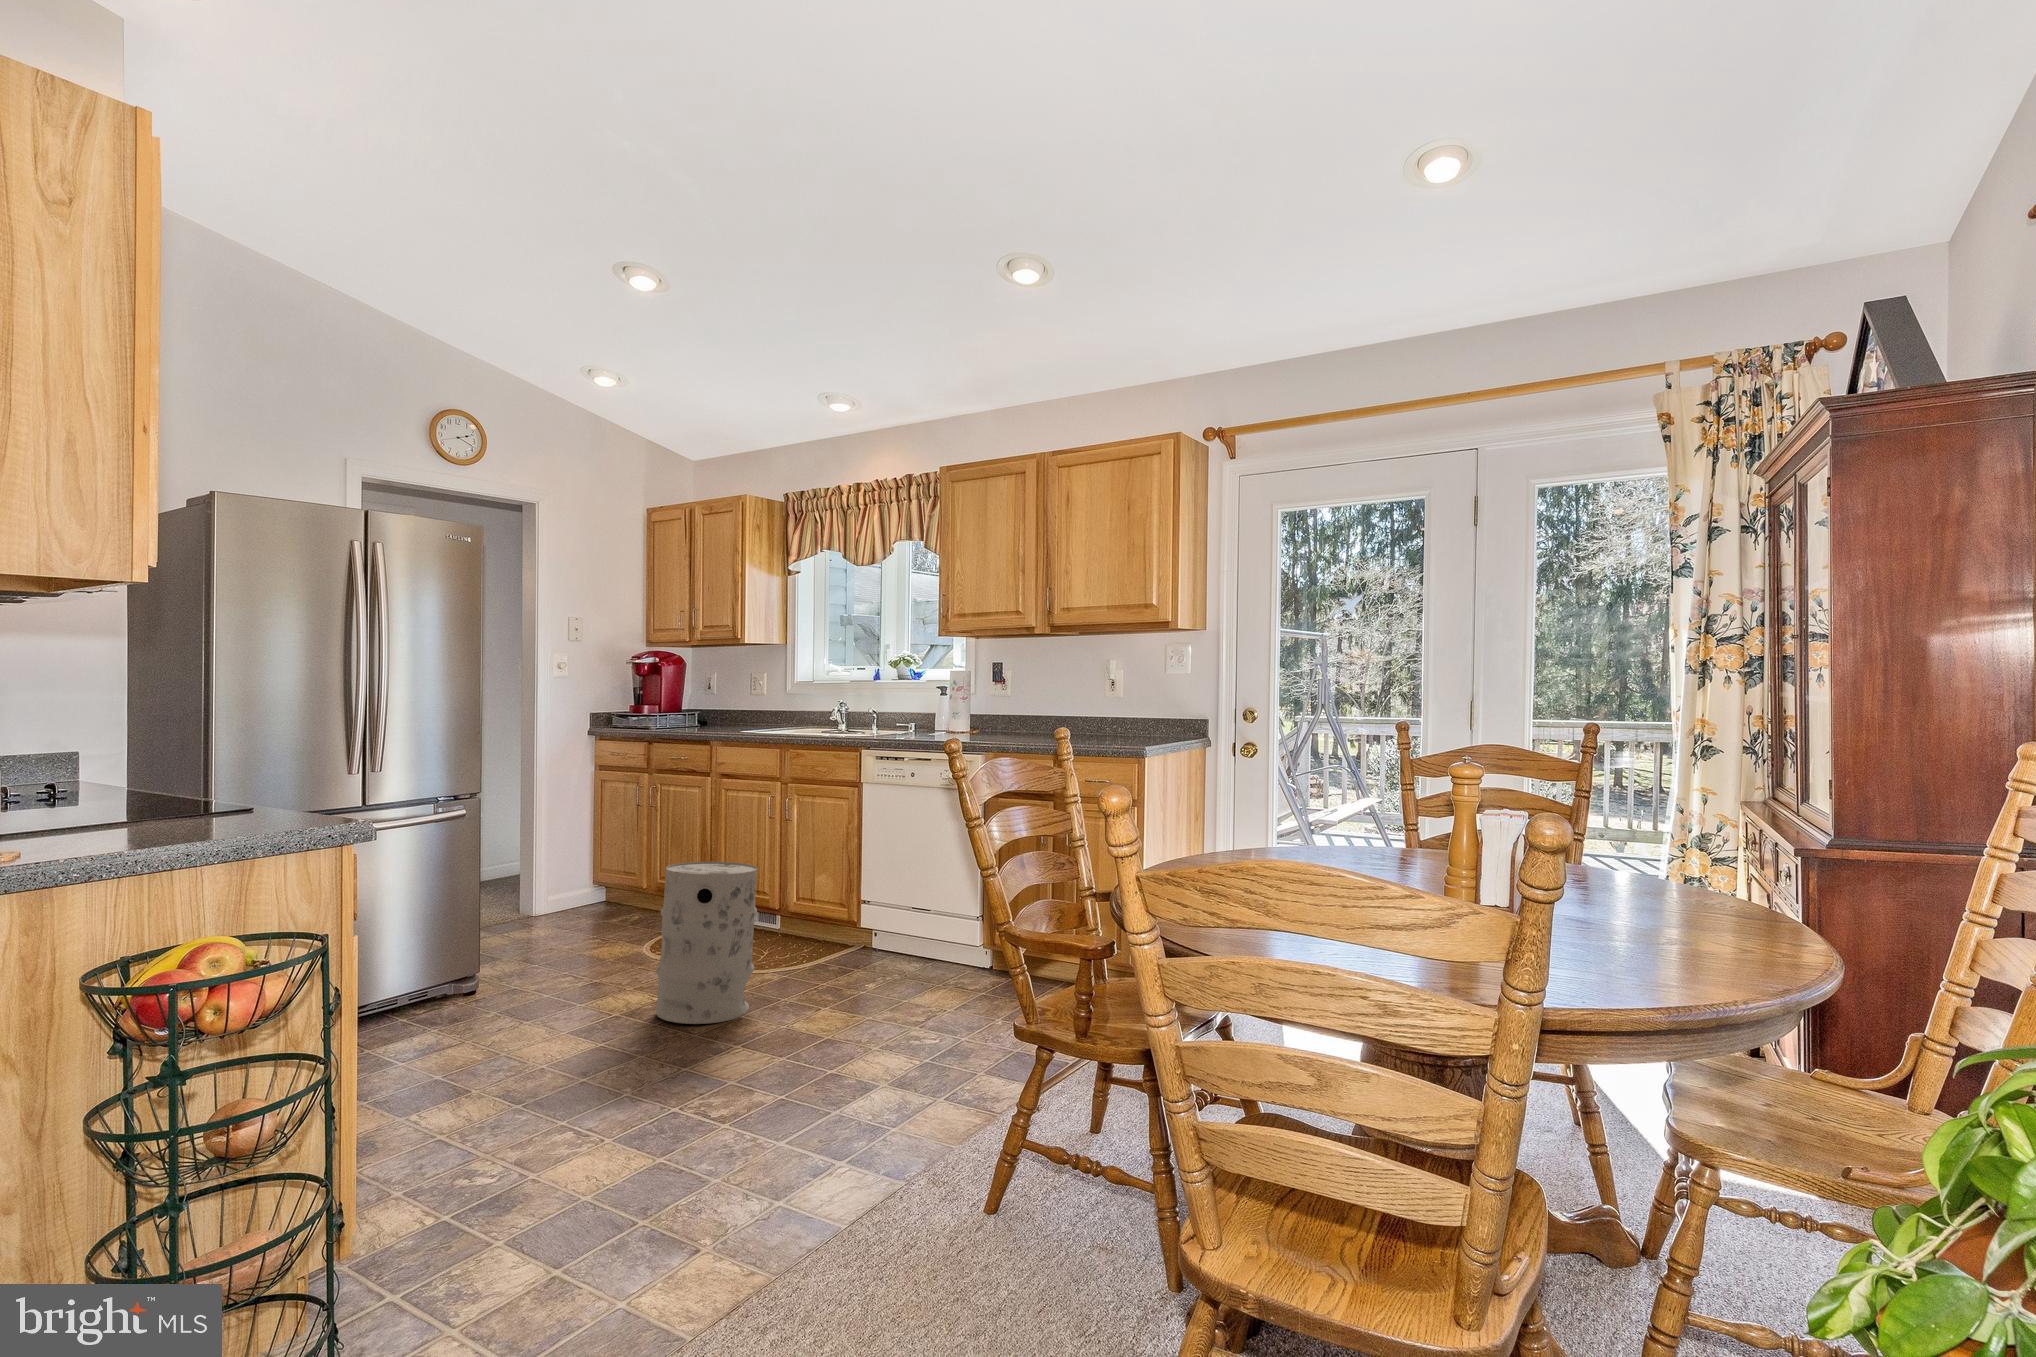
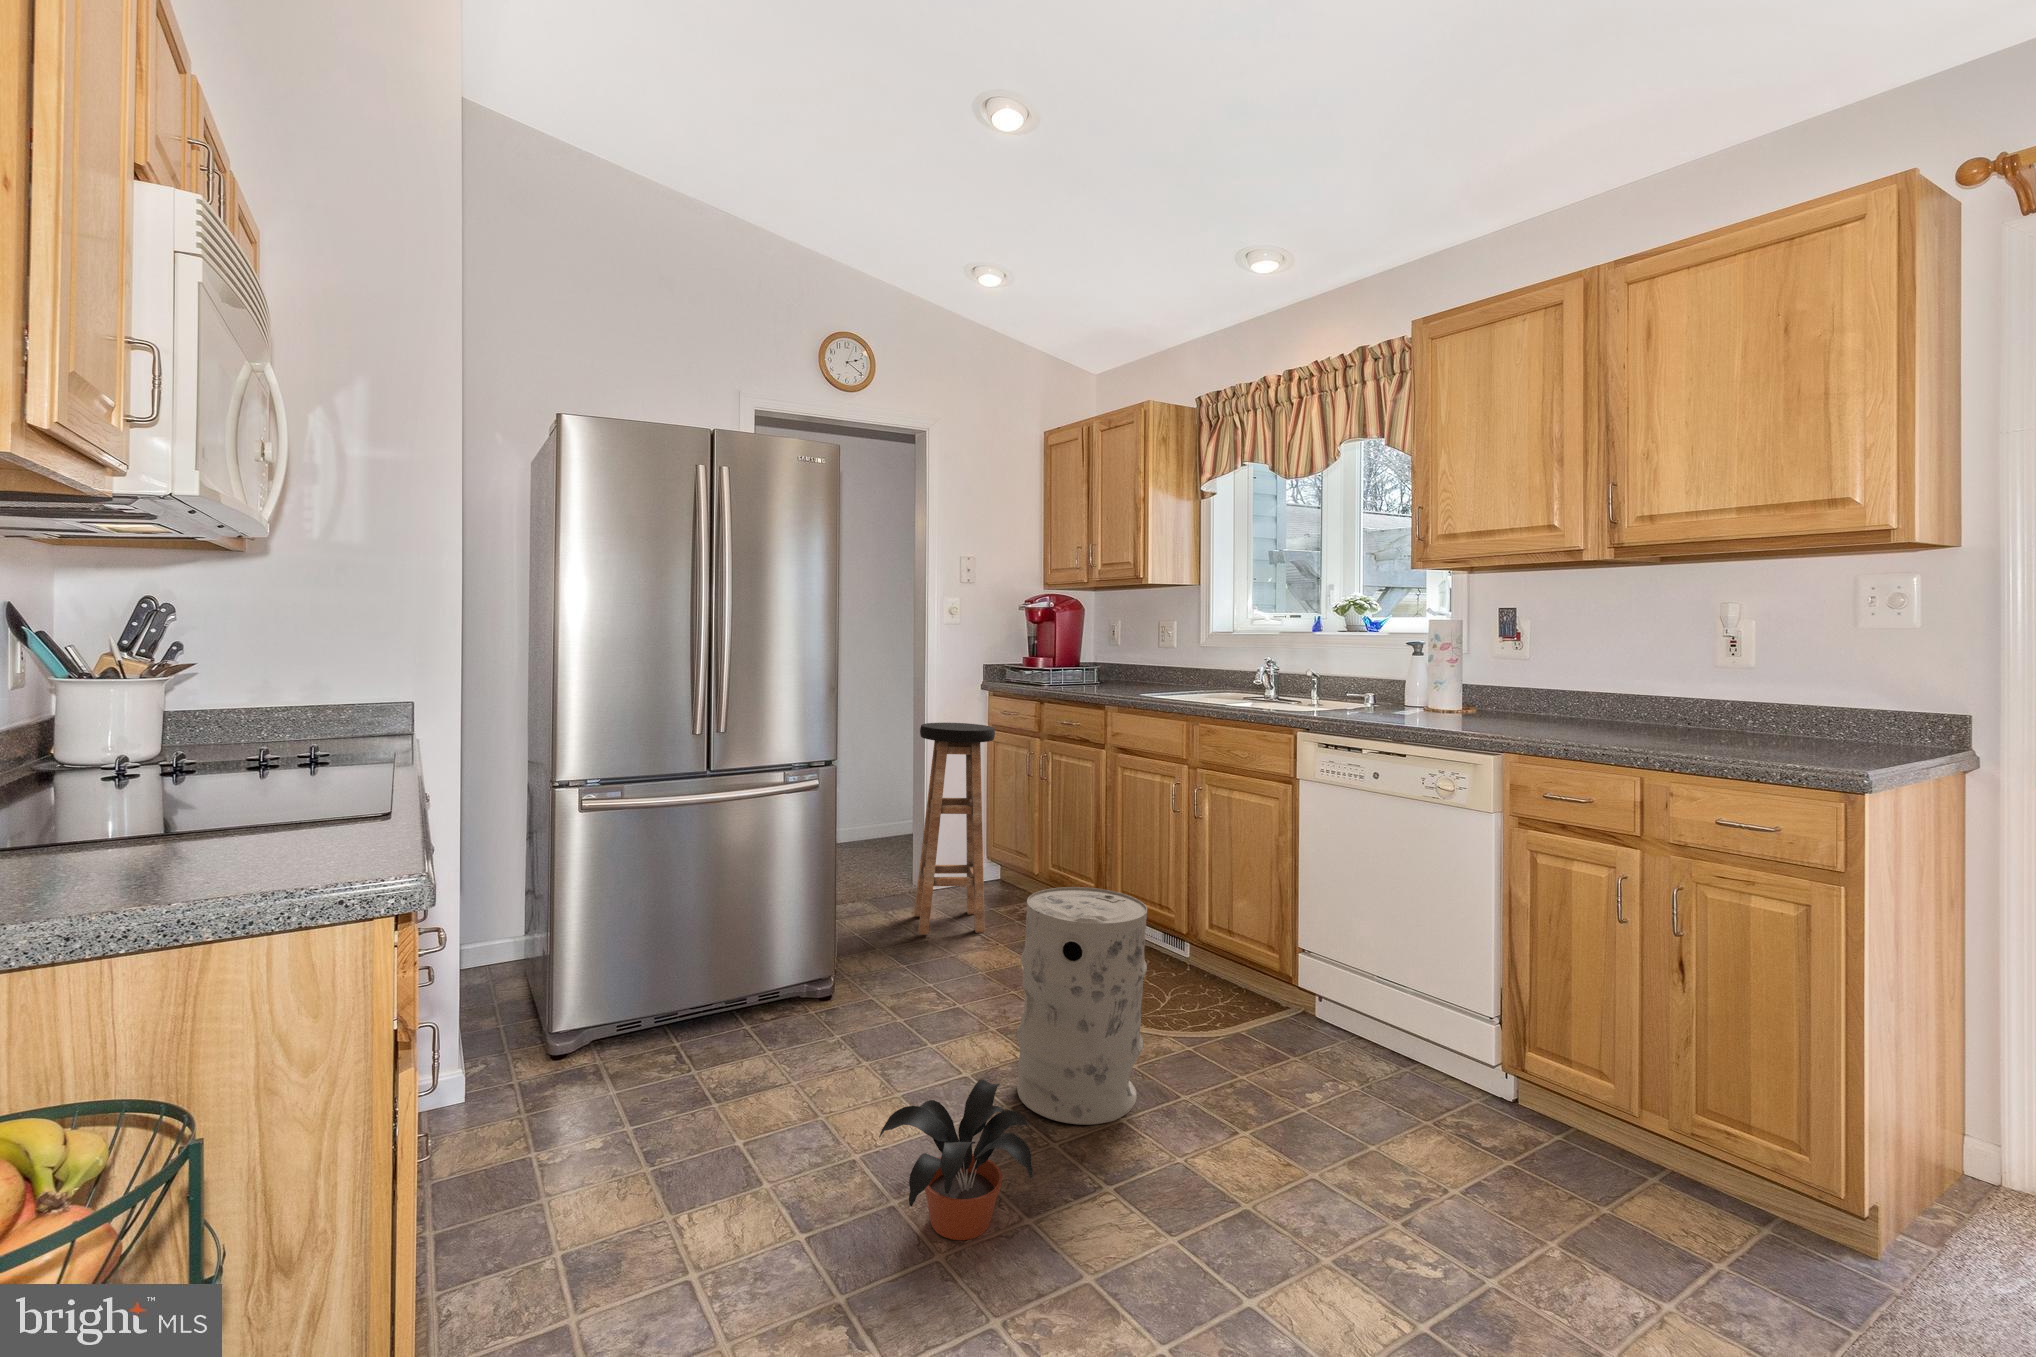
bar stool: none [524,758,609,946] -> present [914,723,995,934]
potted plant: none [570,982,688,1082] -> present [879,1079,1033,1240]

